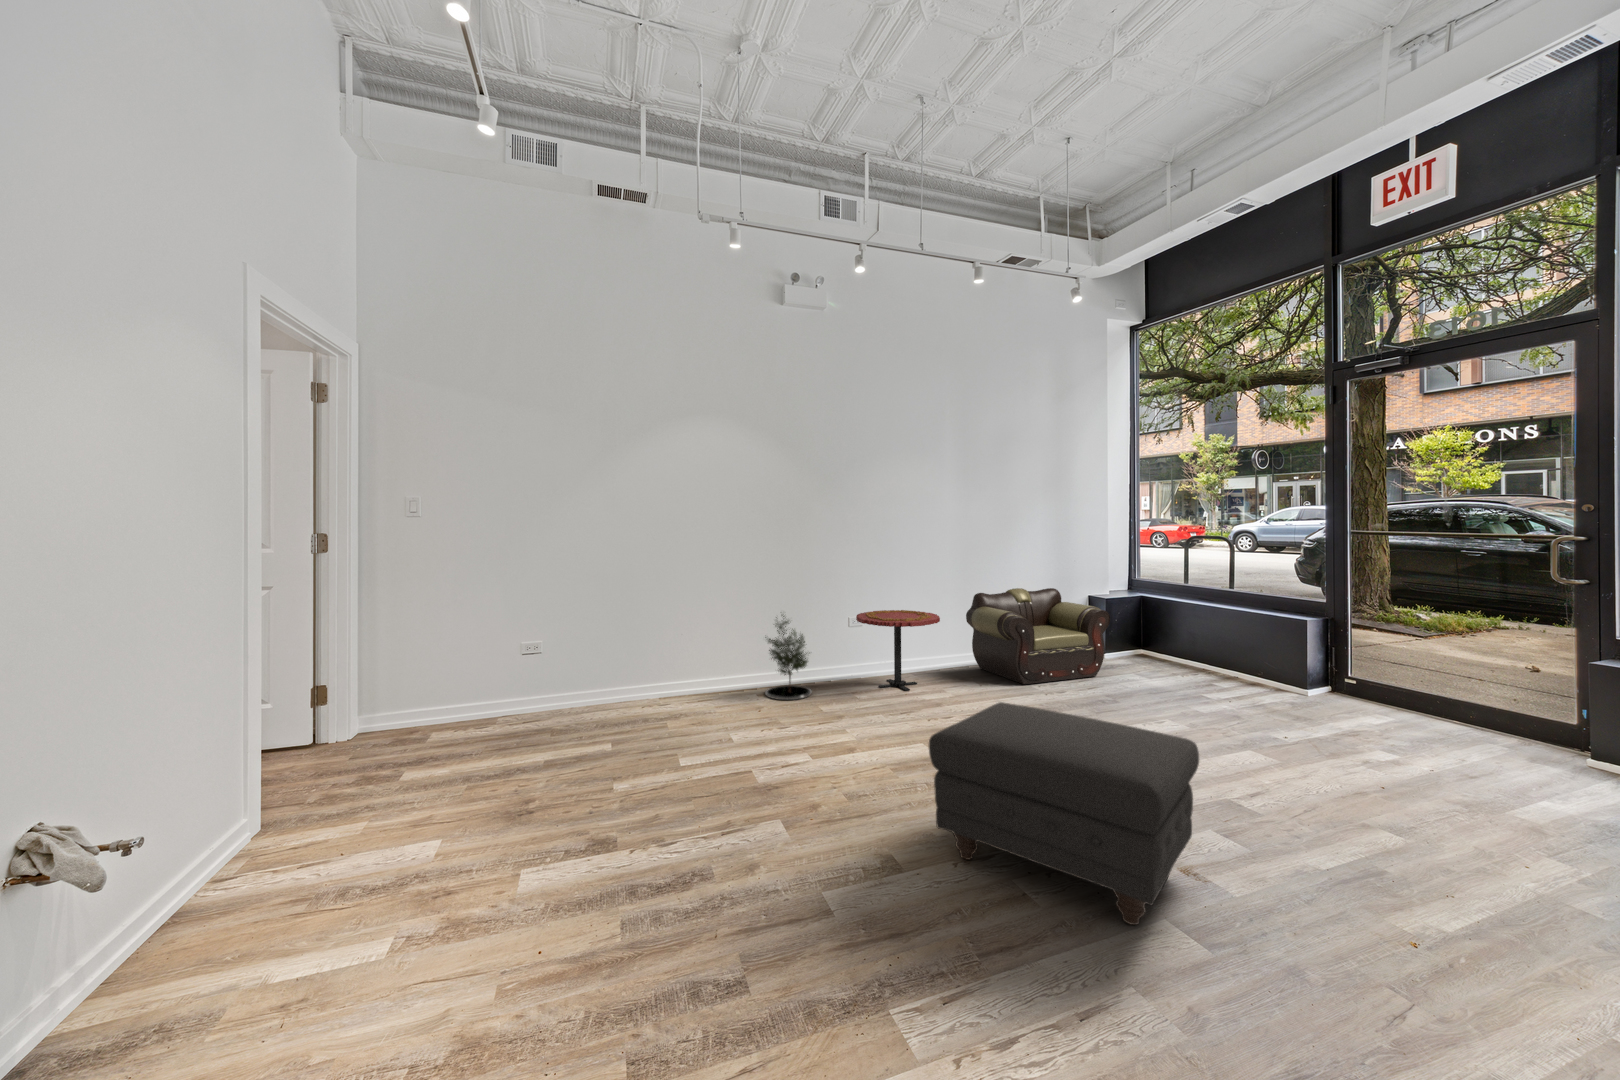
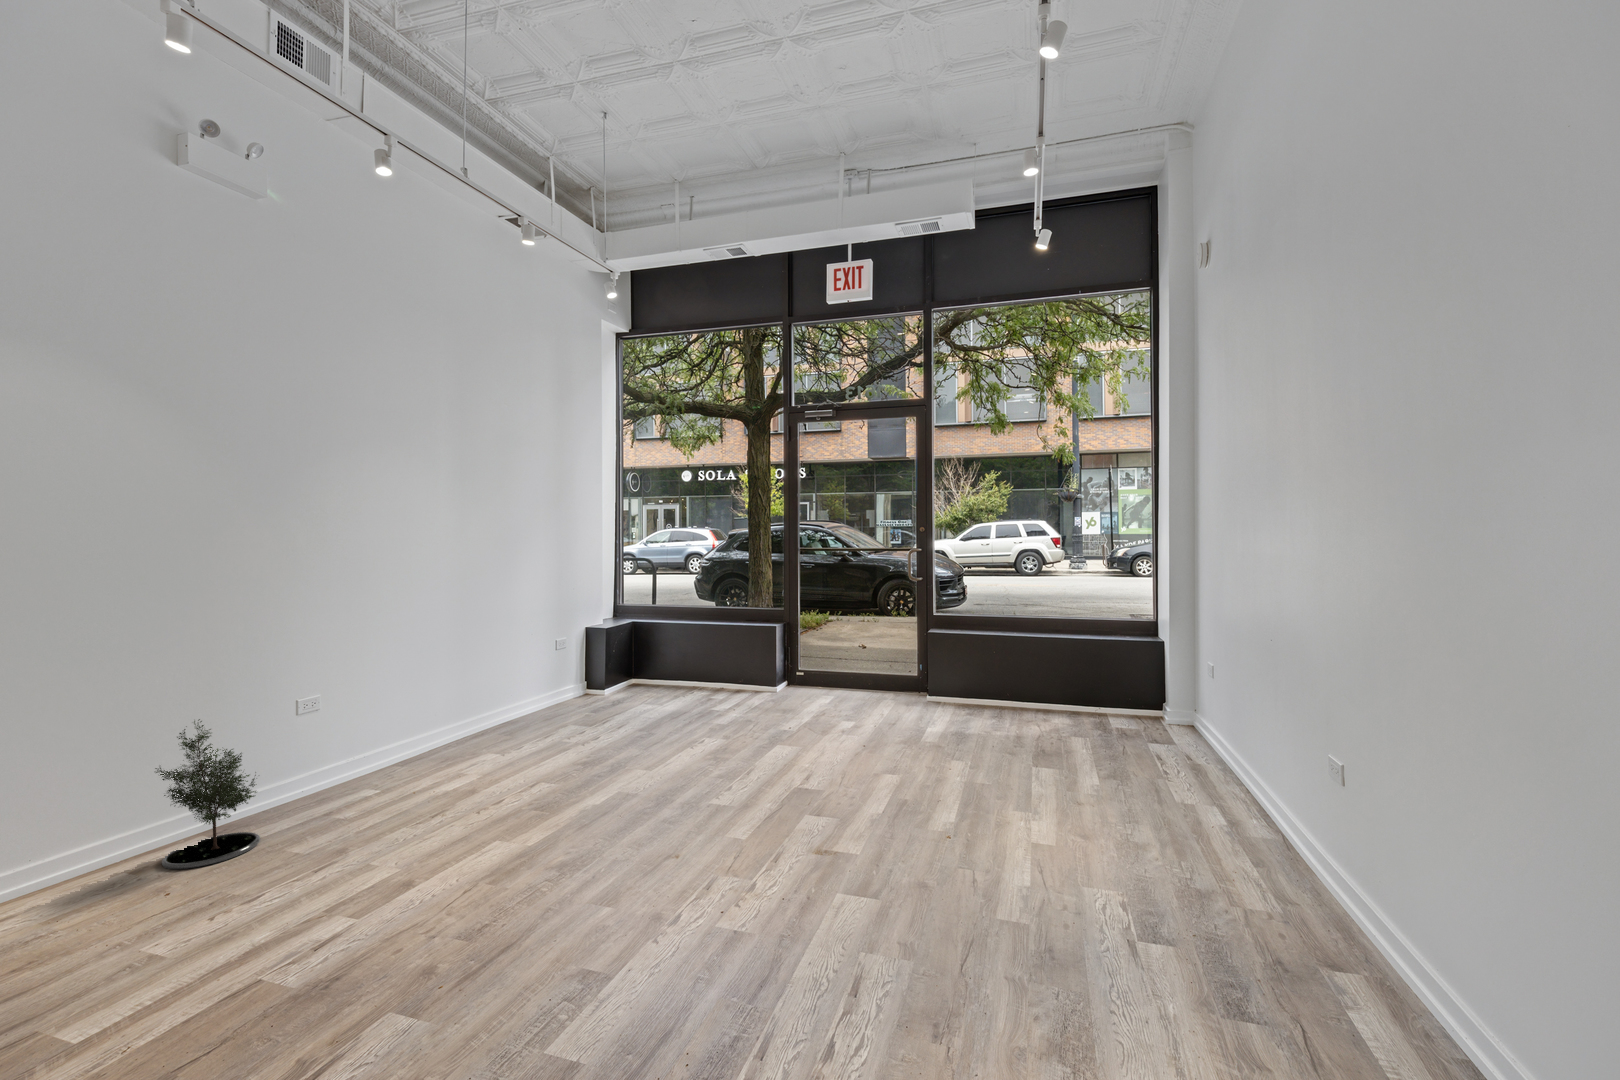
armchair: present [966,588,1110,684] -> none [463,629,620,743]
side table: present [856,610,940,691] -> none [318,681,450,798]
ottoman: present [929,702,1199,925] -> none [613,735,849,932]

